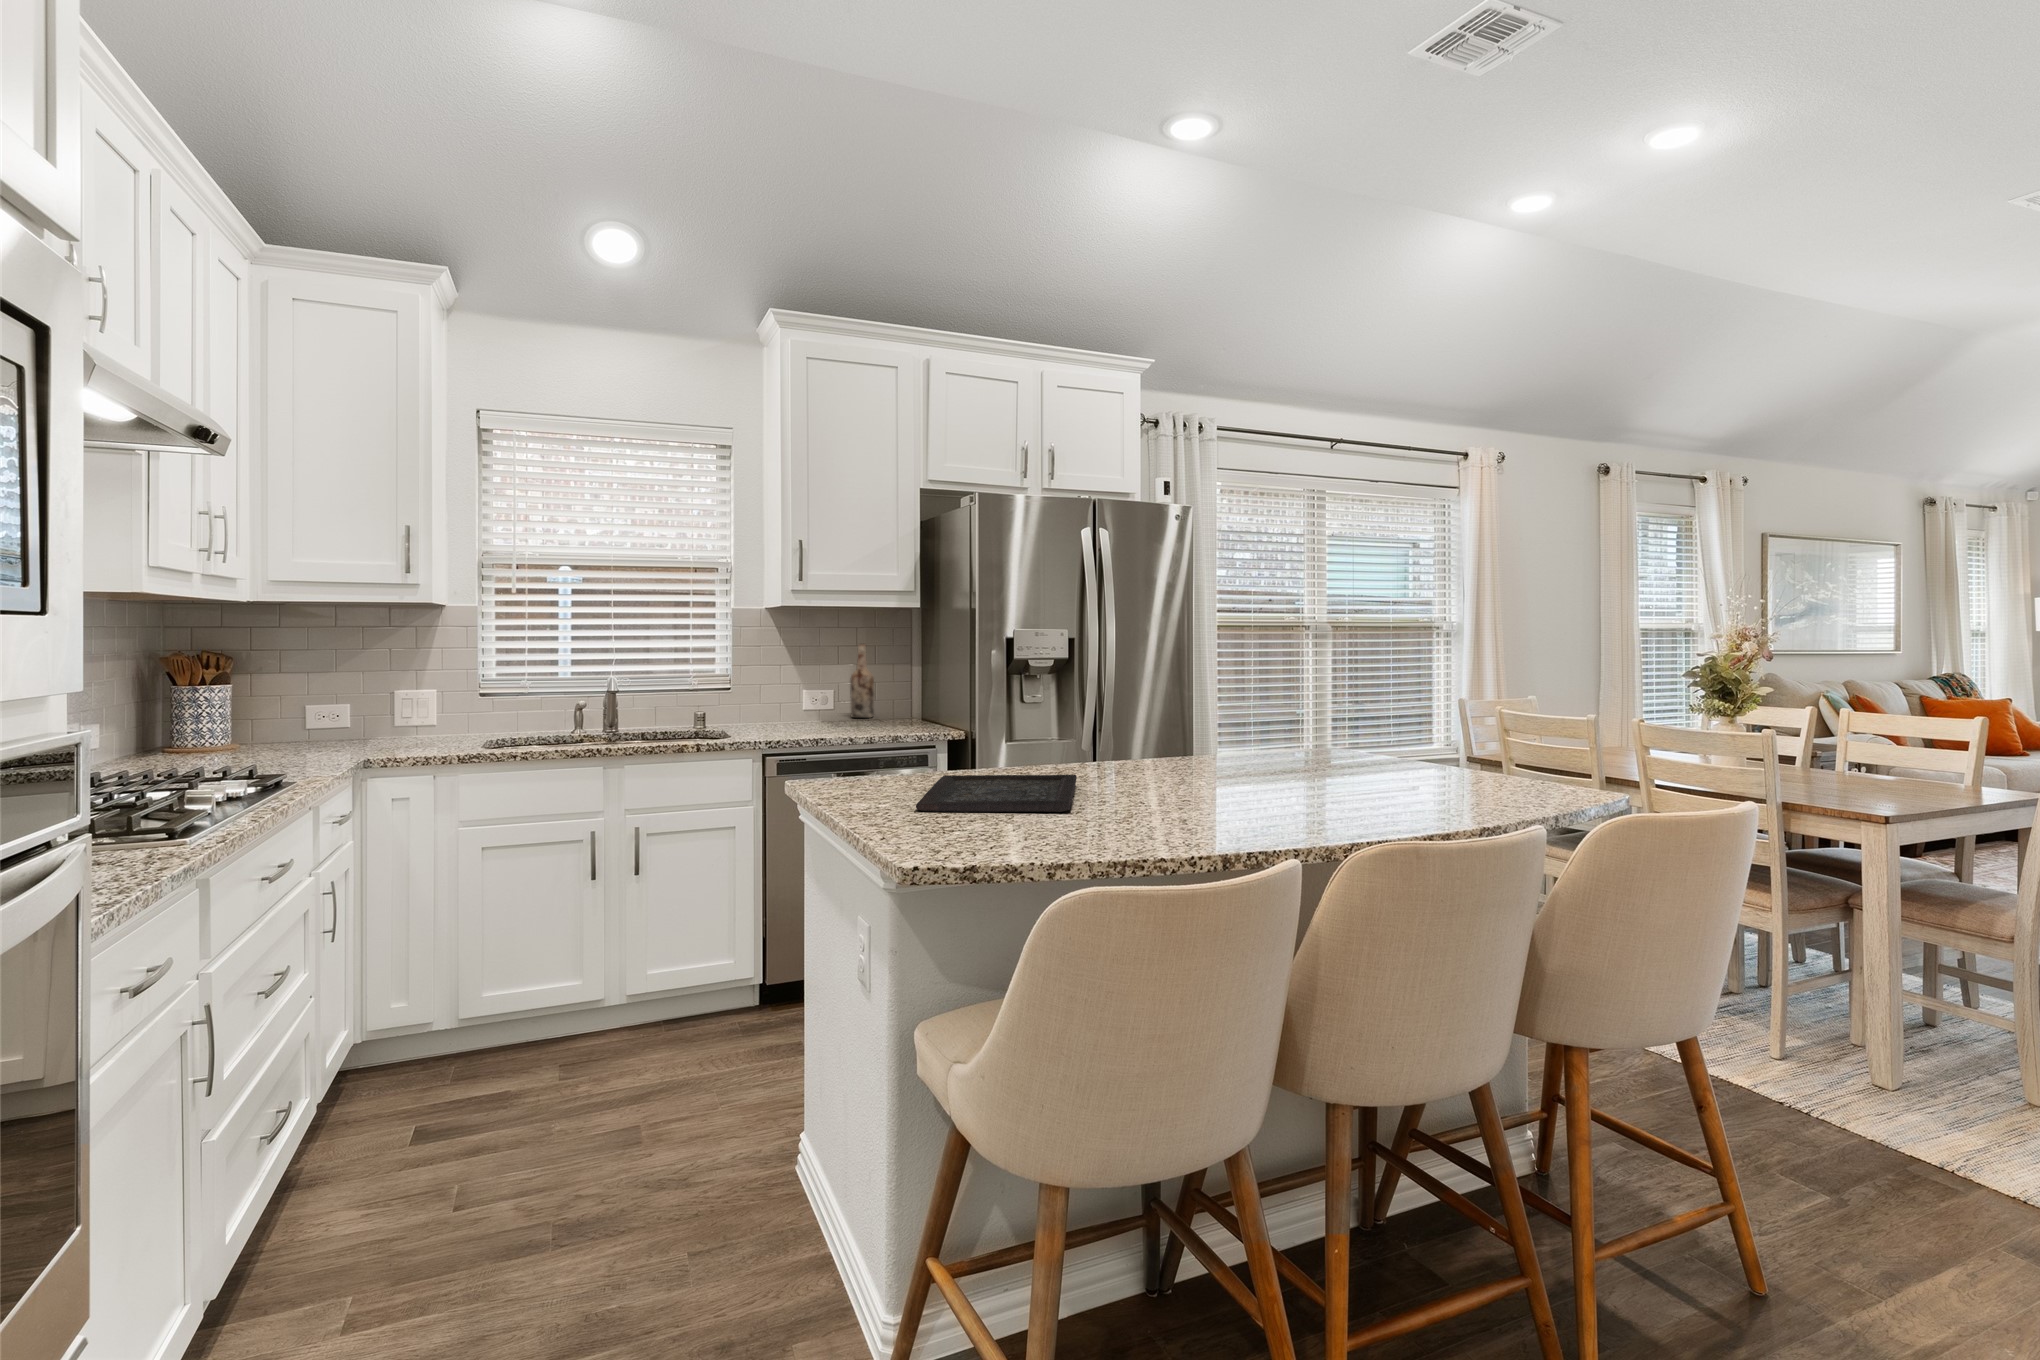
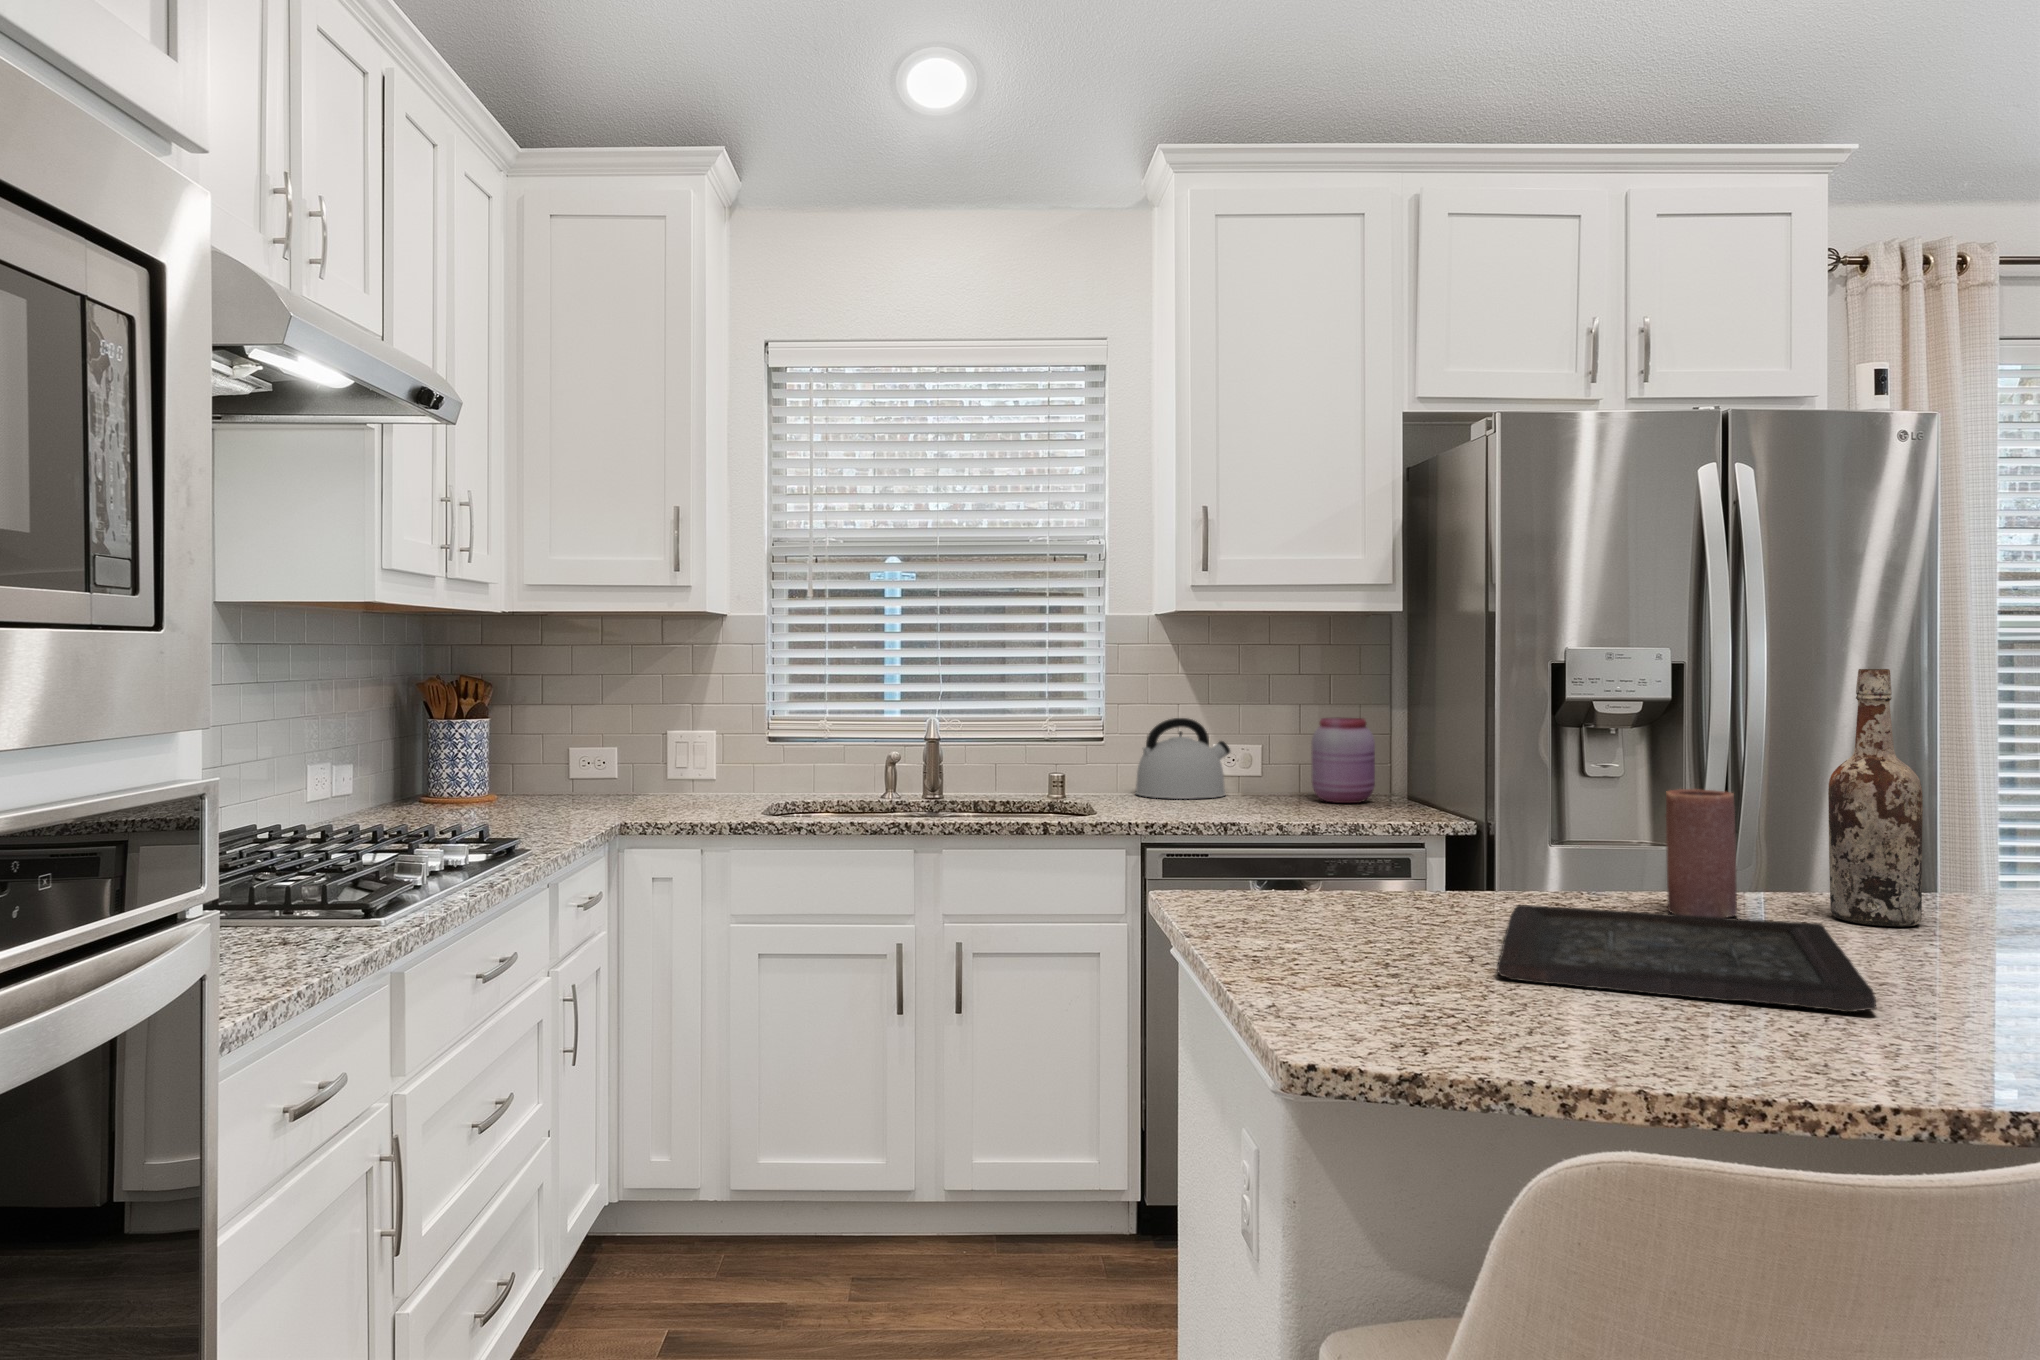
wine bottle: present [850,644,874,718] -> present [1828,669,1923,926]
jar: none [872,671,910,723] -> present [1311,718,1375,803]
kettle: none [759,673,823,725] -> present [1136,718,1230,799]
candle: none [1020,713,1051,776] -> present [1666,789,1737,918]

